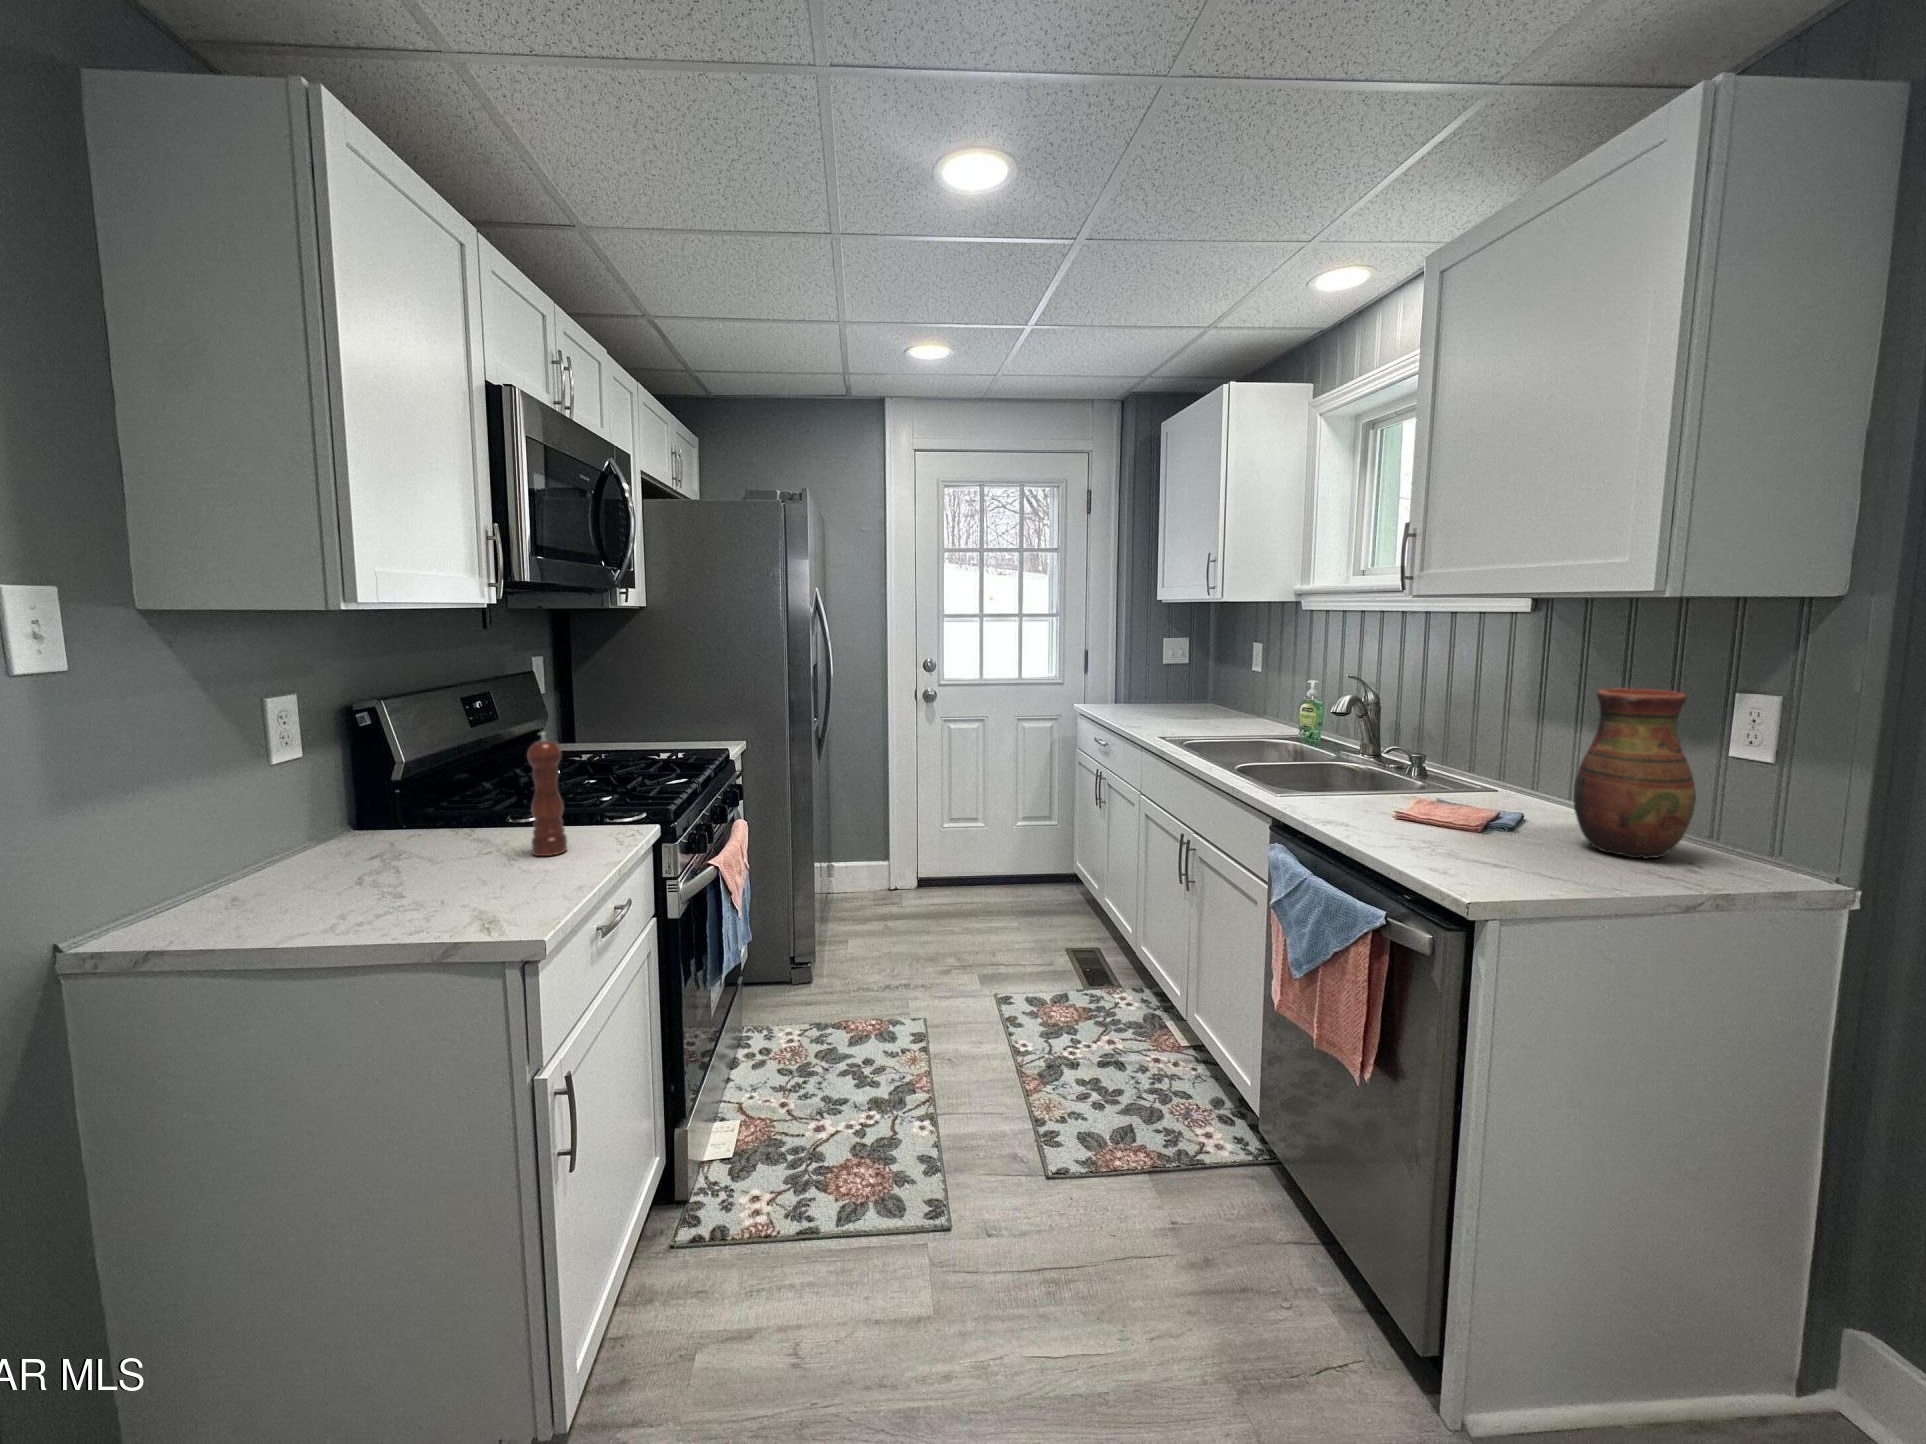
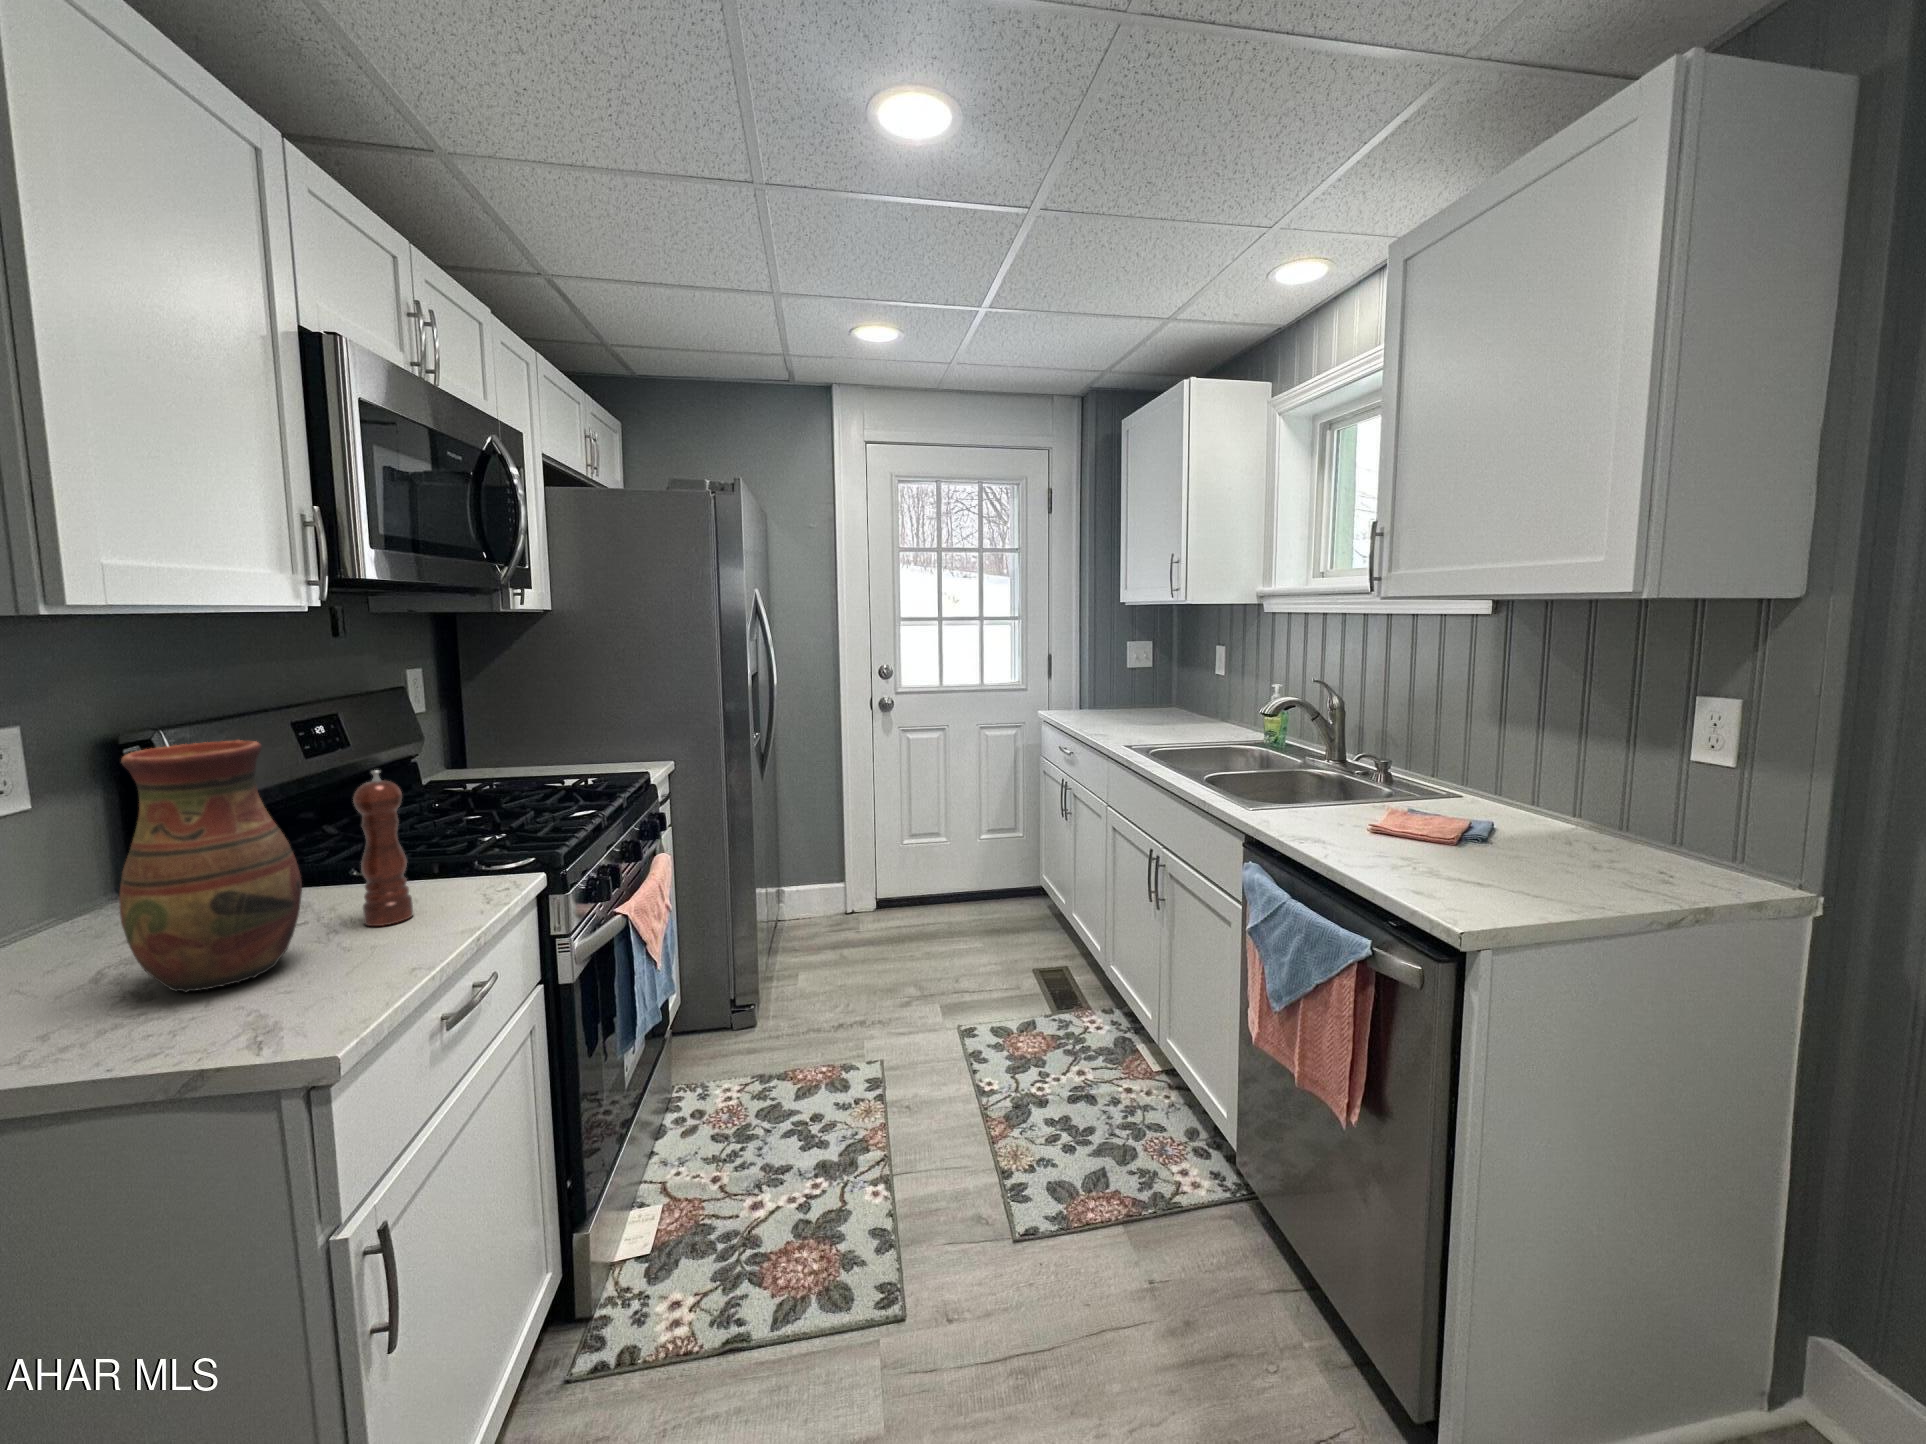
vase: present [1574,688,1696,859] -> present [119,740,302,992]

